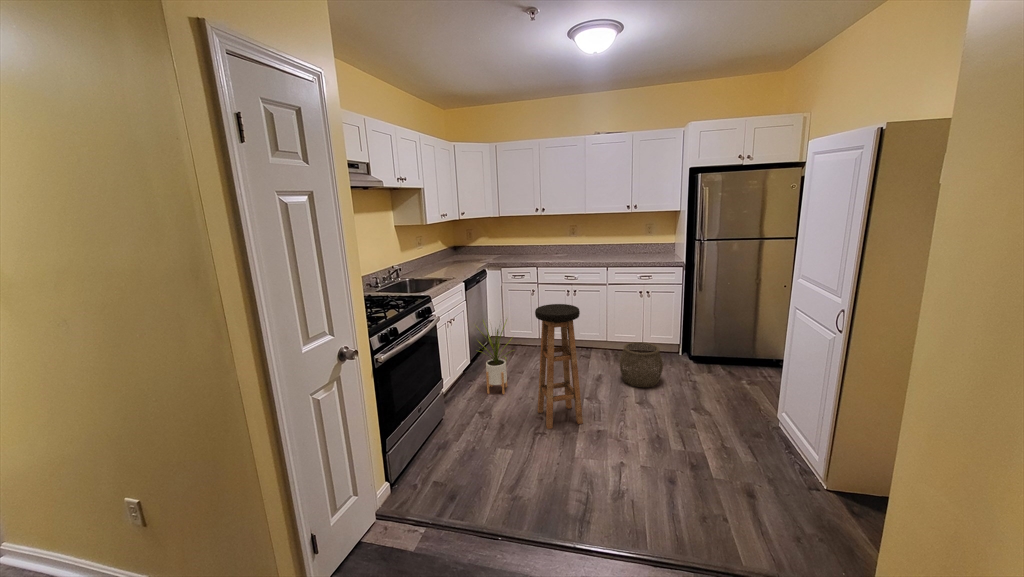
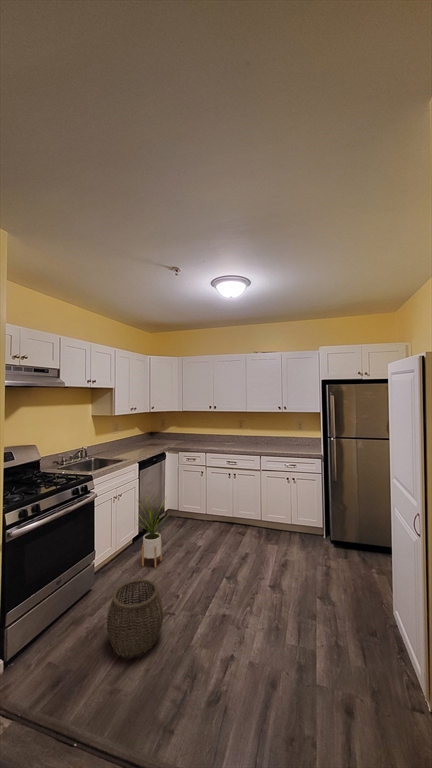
bar stool: present [535,304,583,429] -> none [175,487,213,609]
woven basket: present [620,342,663,387] -> present [107,579,163,657]

